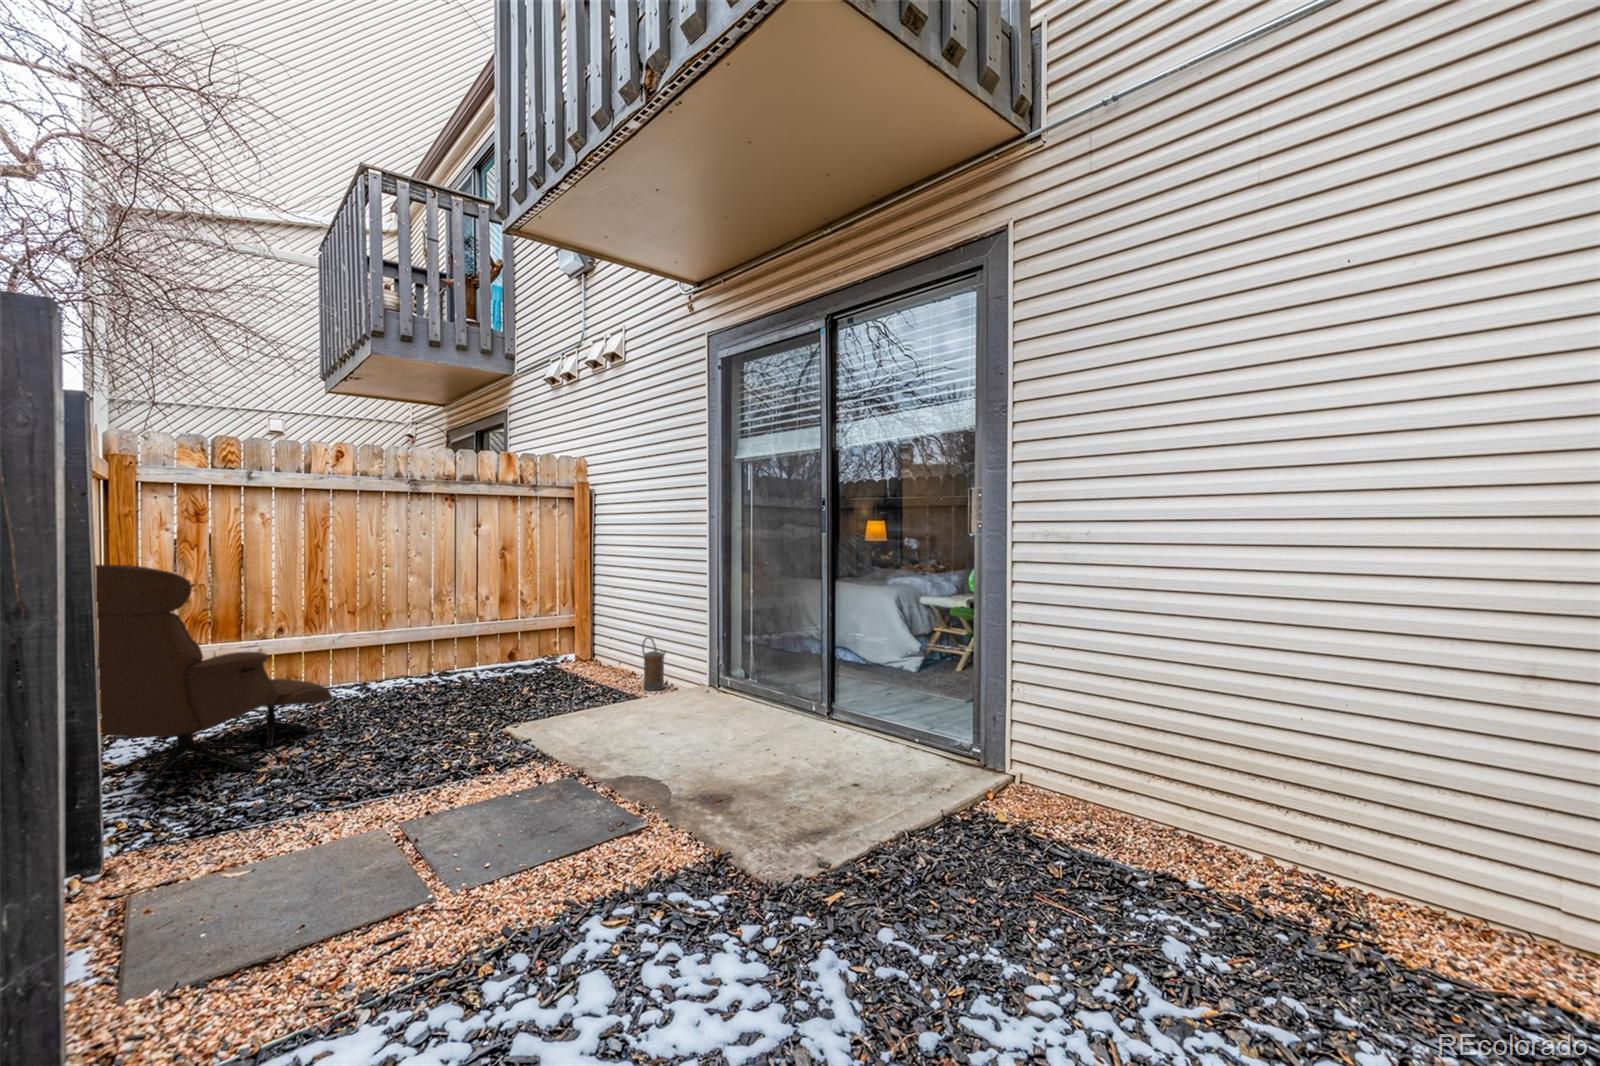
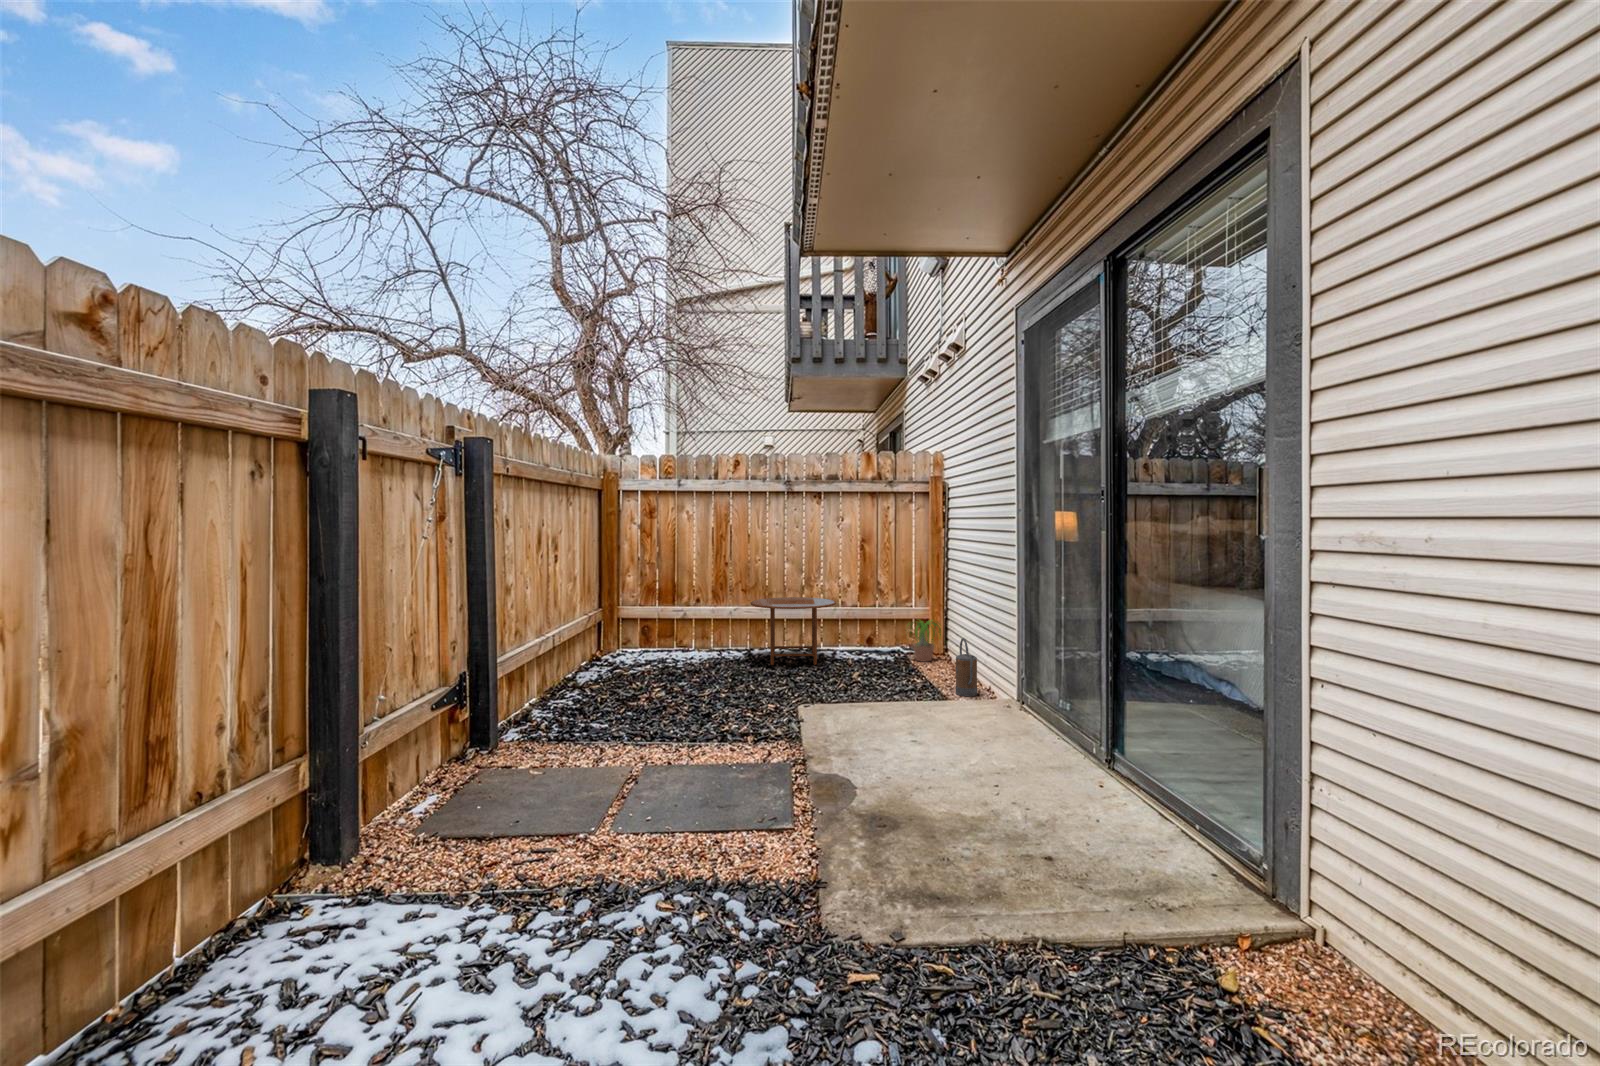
lounge chair: present [95,565,332,794] -> none [526,548,697,706]
side table: none [373,613,486,695] -> present [751,597,836,665]
potted plant: none [551,625,601,668] -> present [908,620,941,662]

